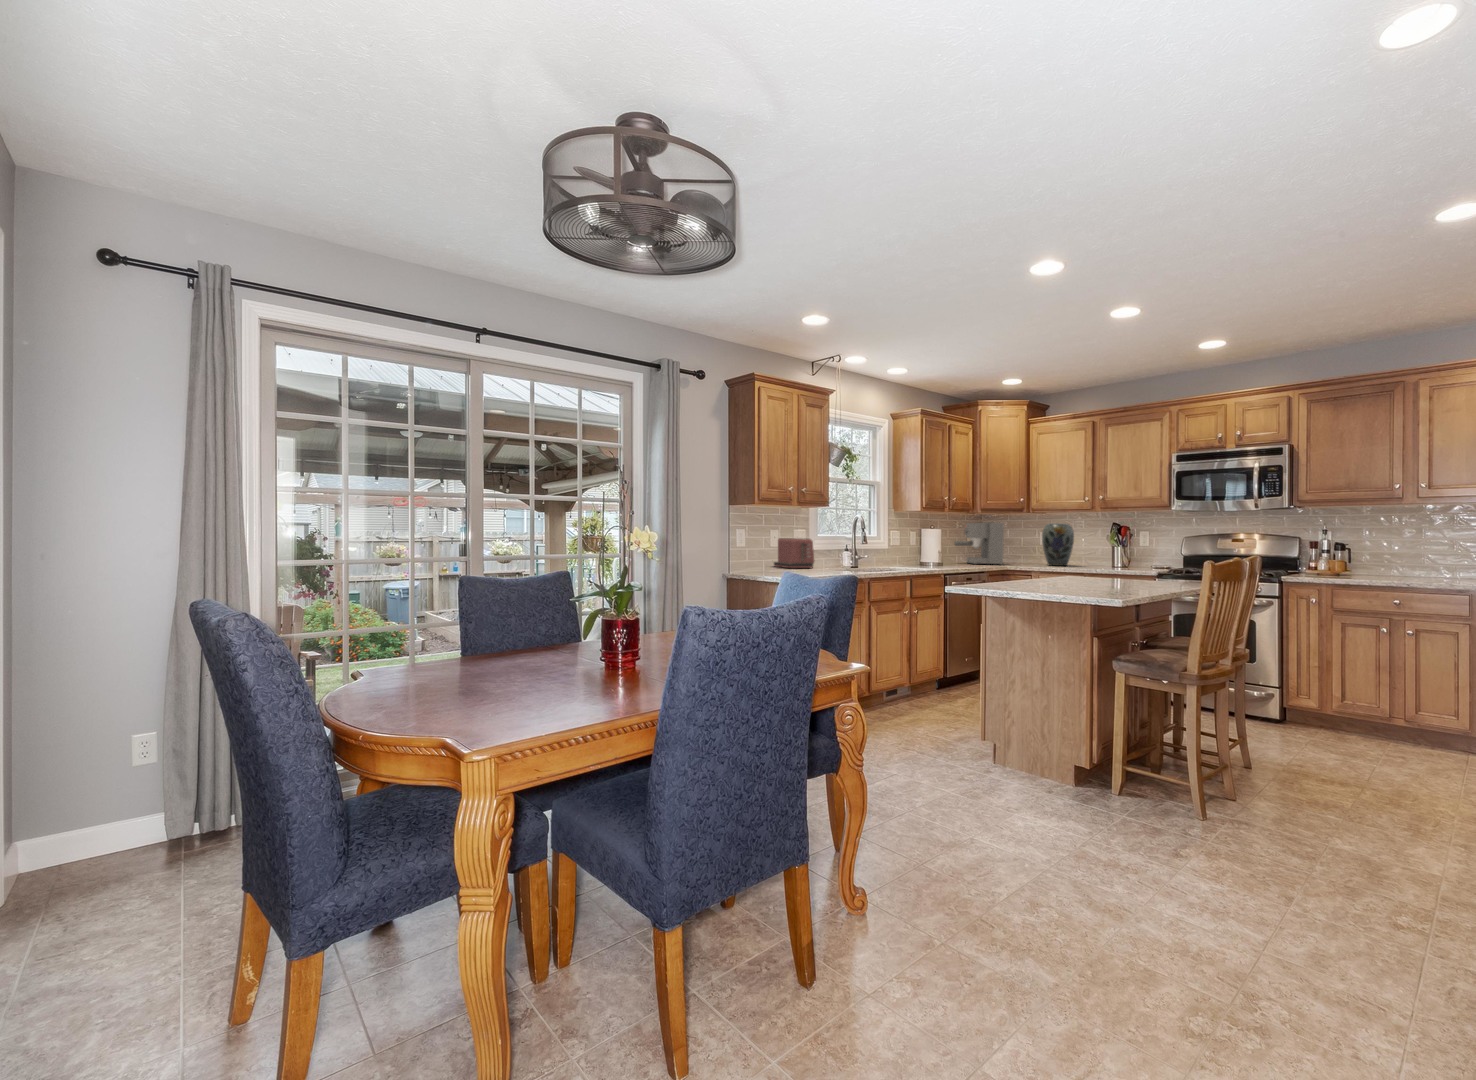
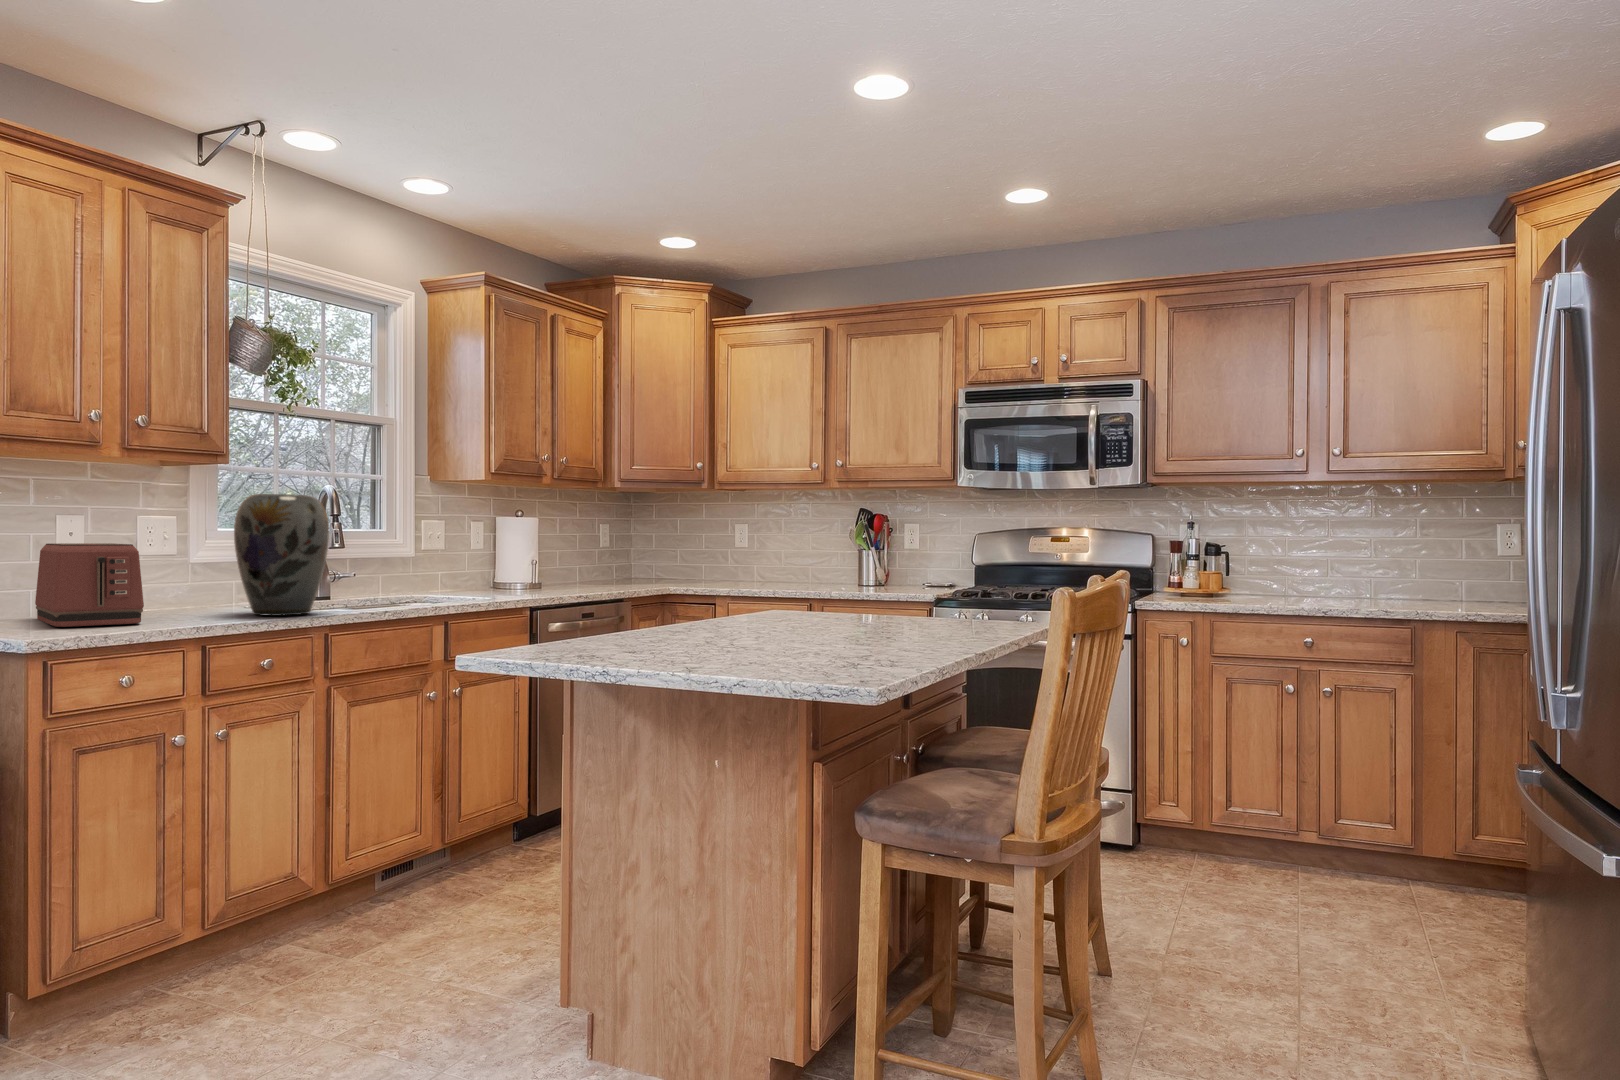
coffee maker: present [954,523,1004,564] -> none [564,508,661,594]
vase: present [1042,523,1074,566] -> present [234,494,329,616]

